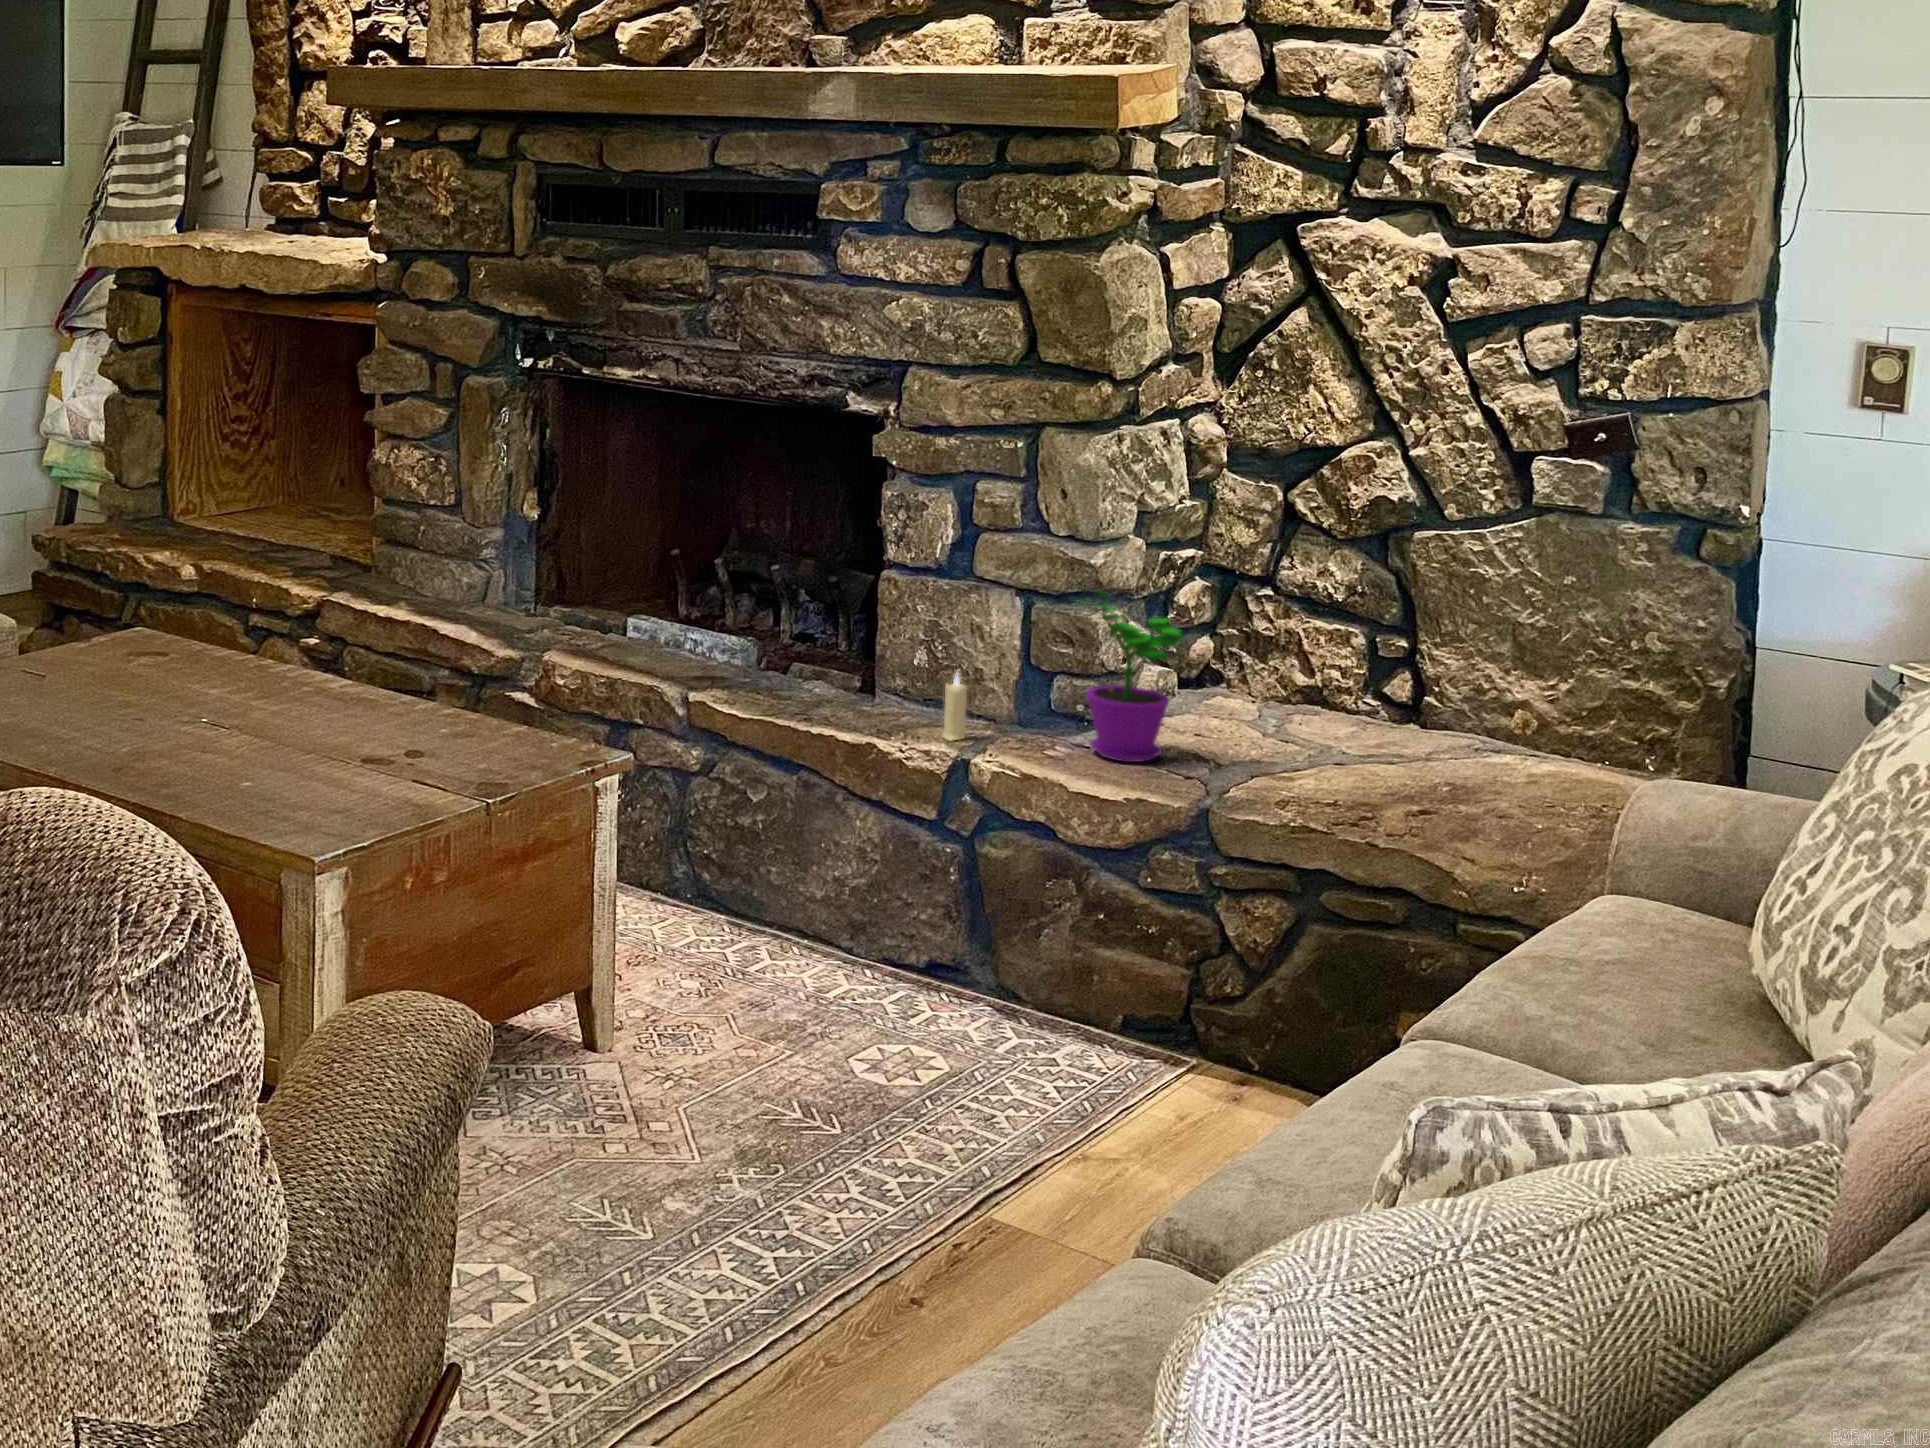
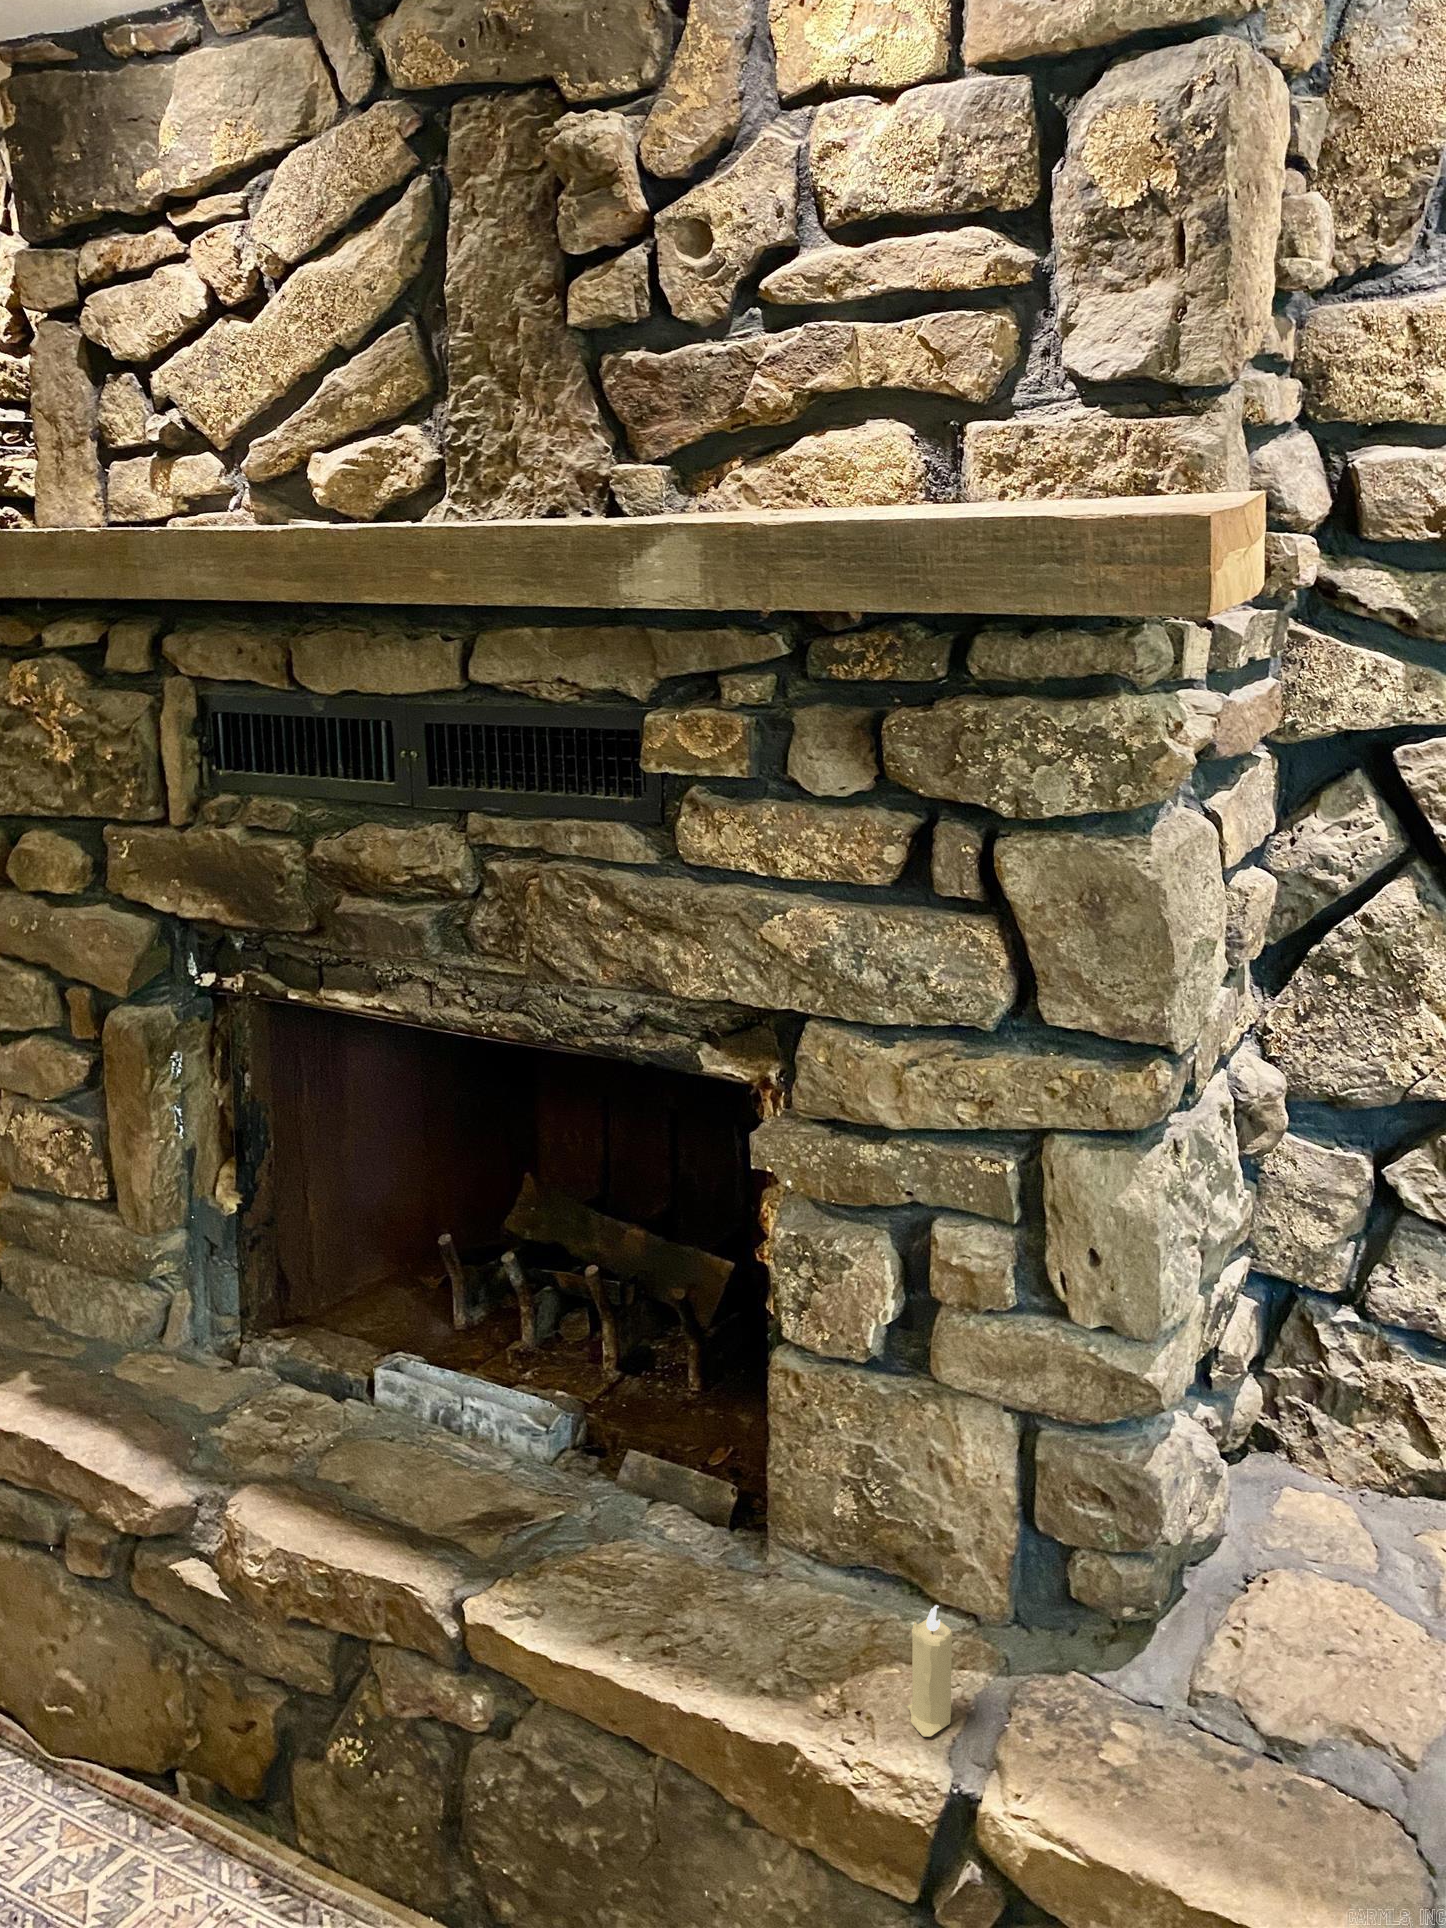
flower pot: present [1078,591,1182,762] -> none [1141,1429,1359,1778]

